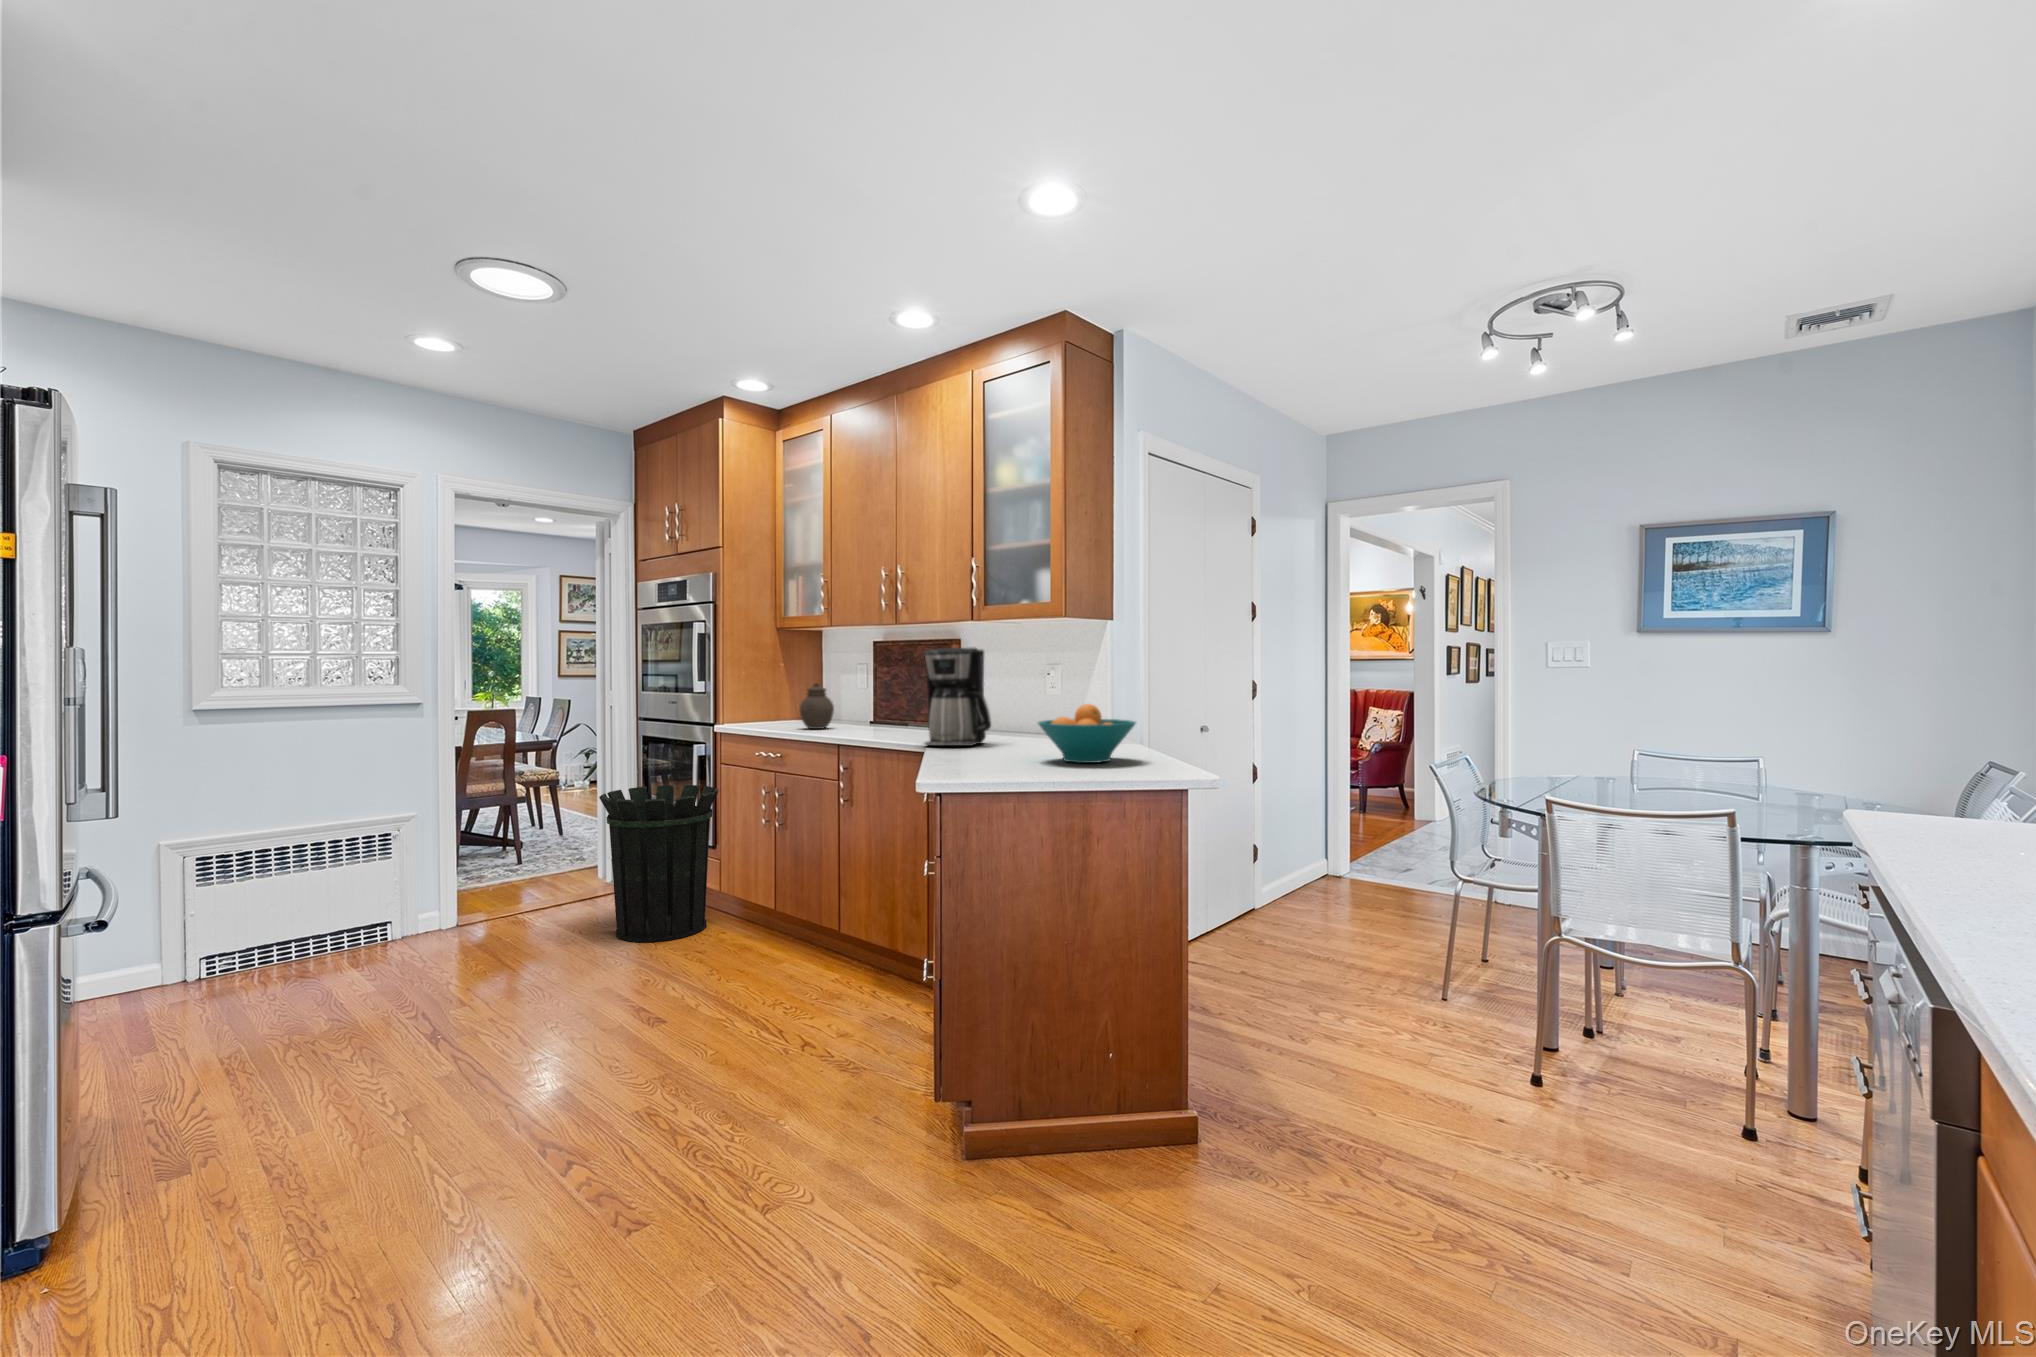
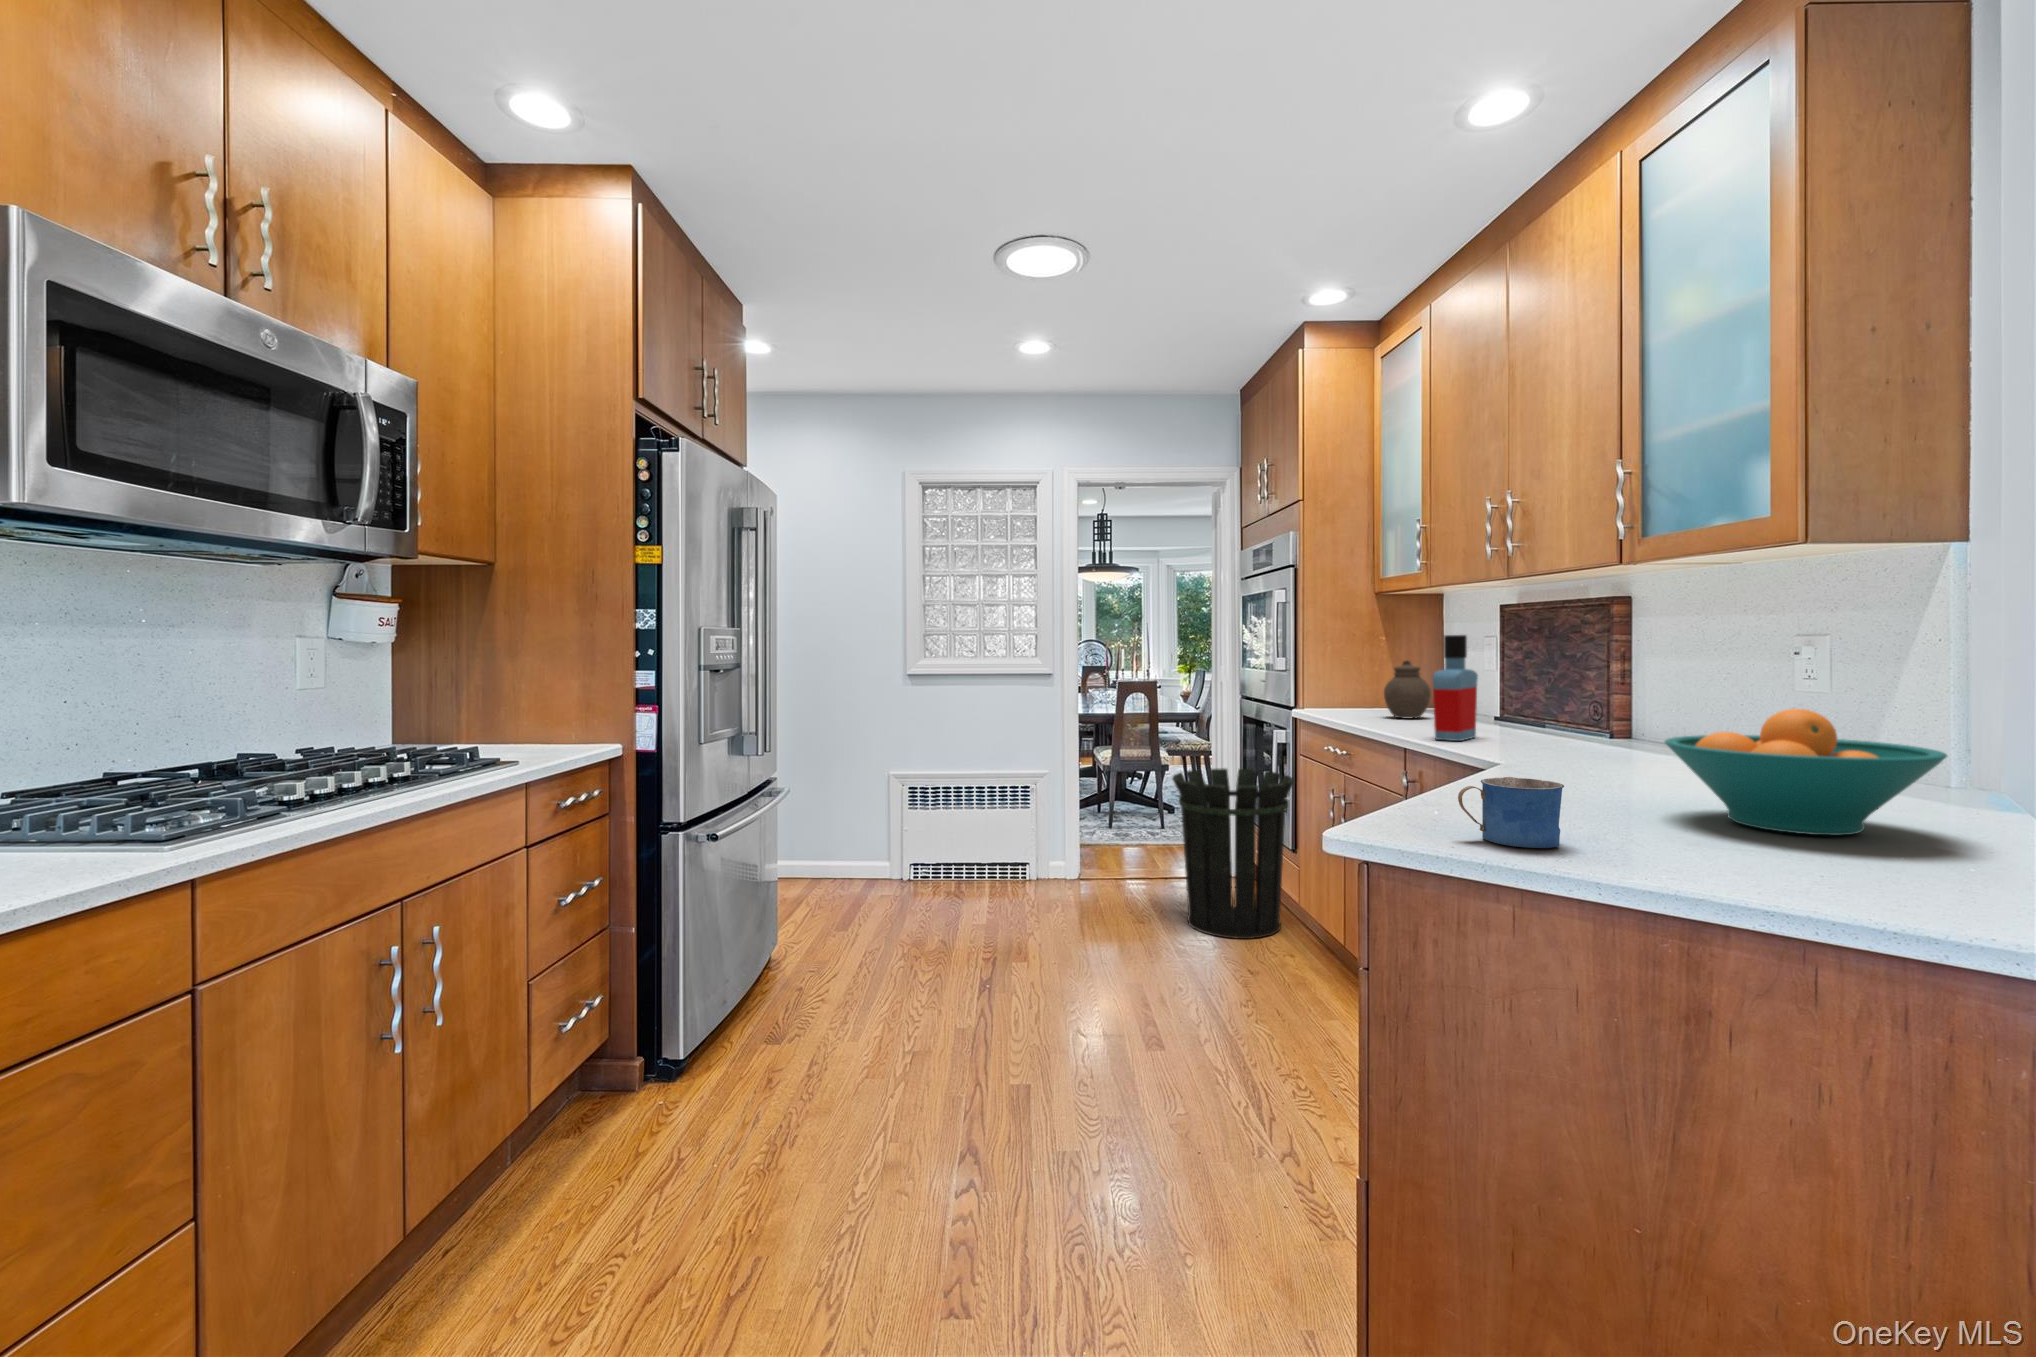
coffee maker: present [924,648,991,746] -> none [1499,605,1625,765]
bottle: none [865,664,888,740] -> present [1432,635,1478,741]
mug: none [975,744,1021,778] -> present [1458,777,1564,848]

